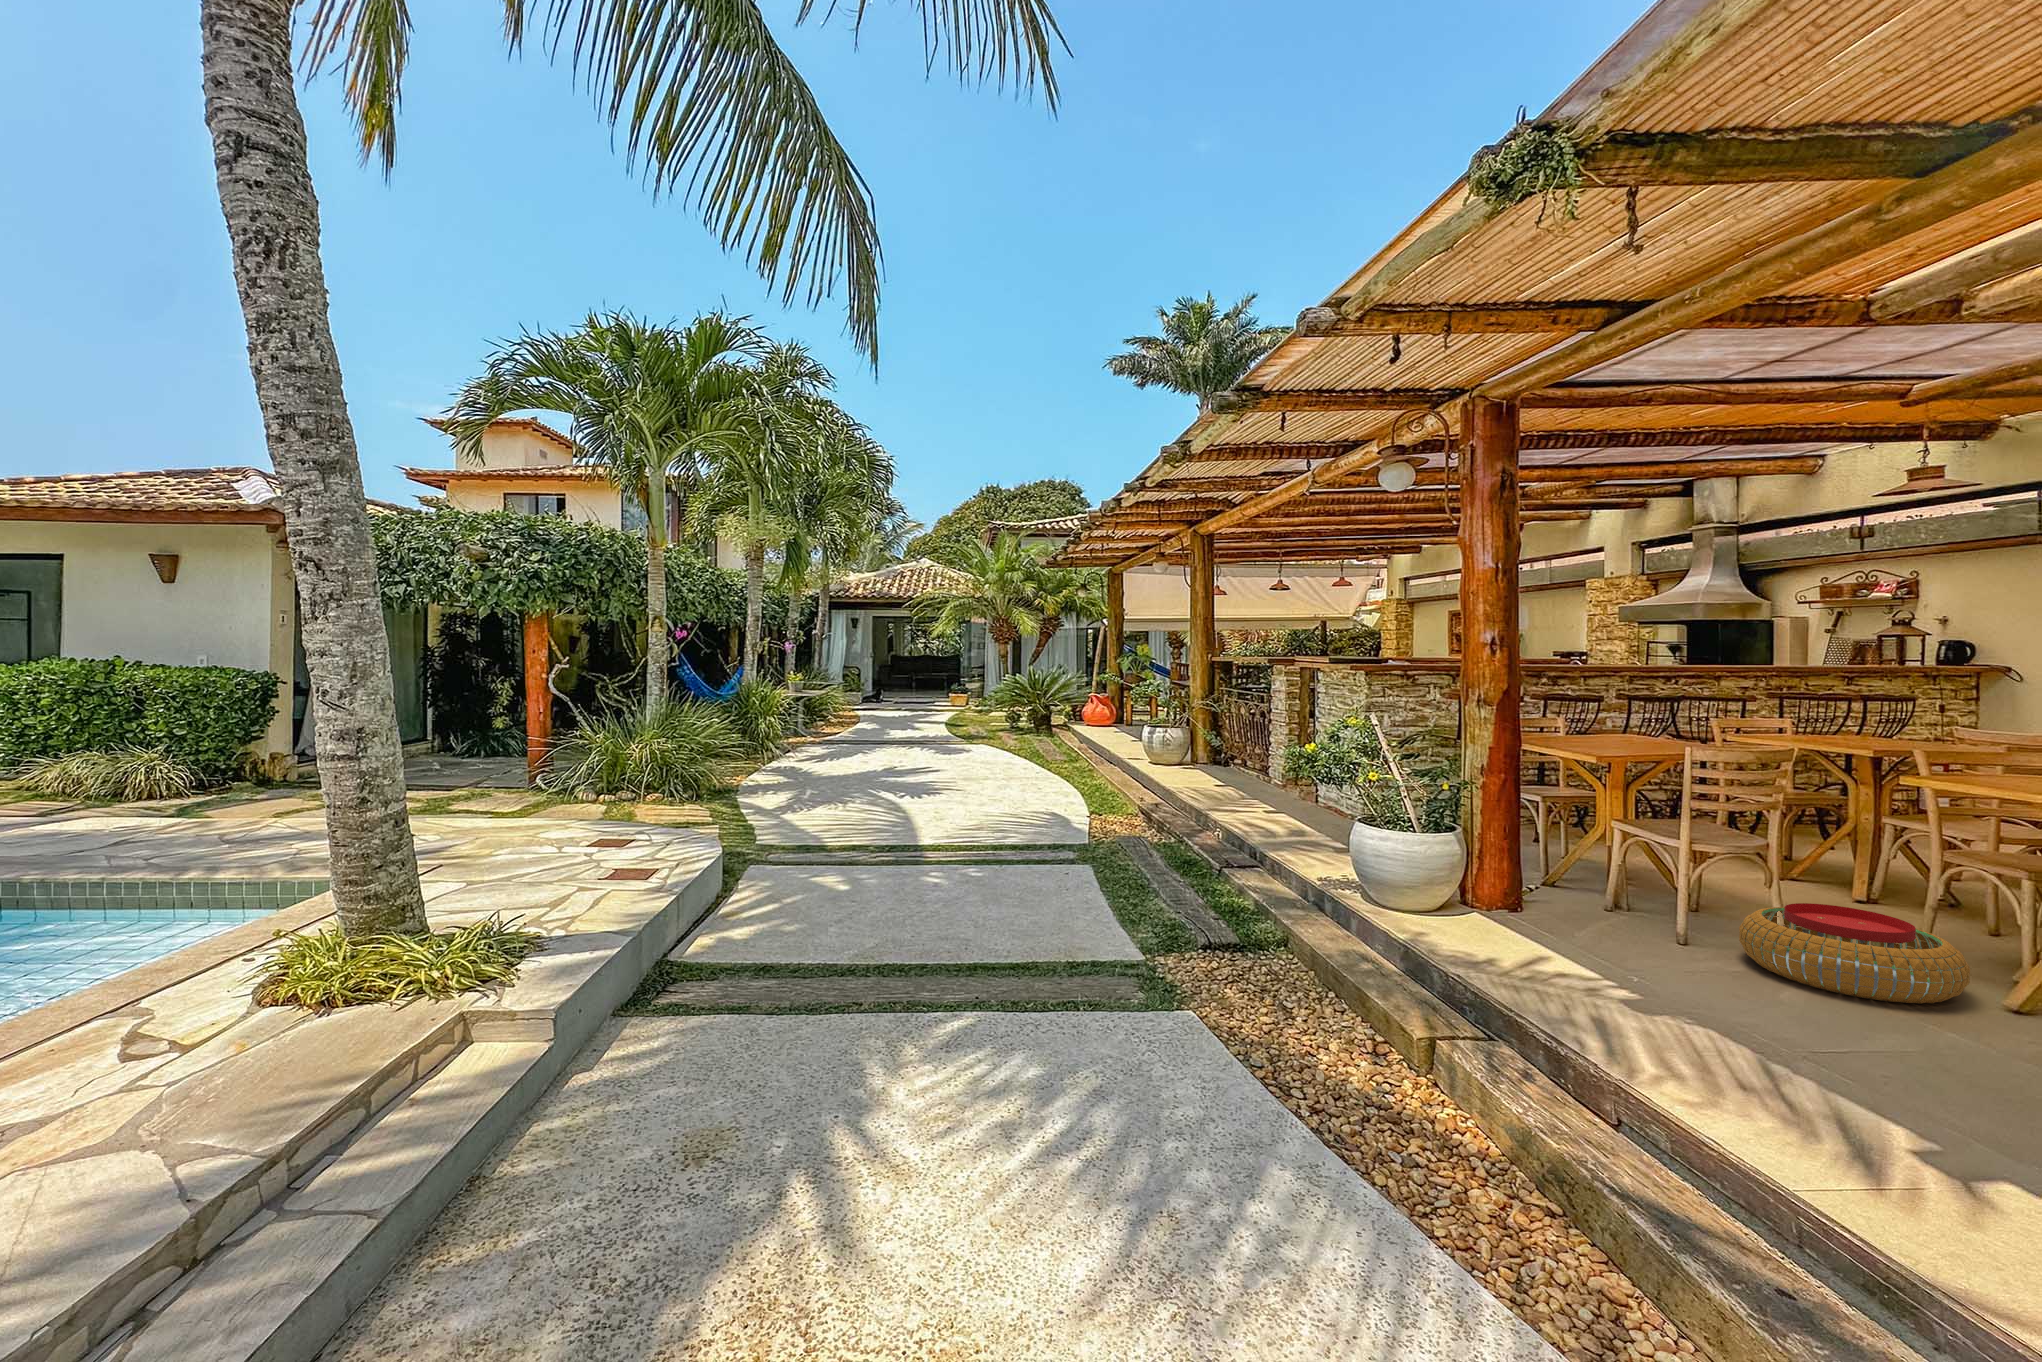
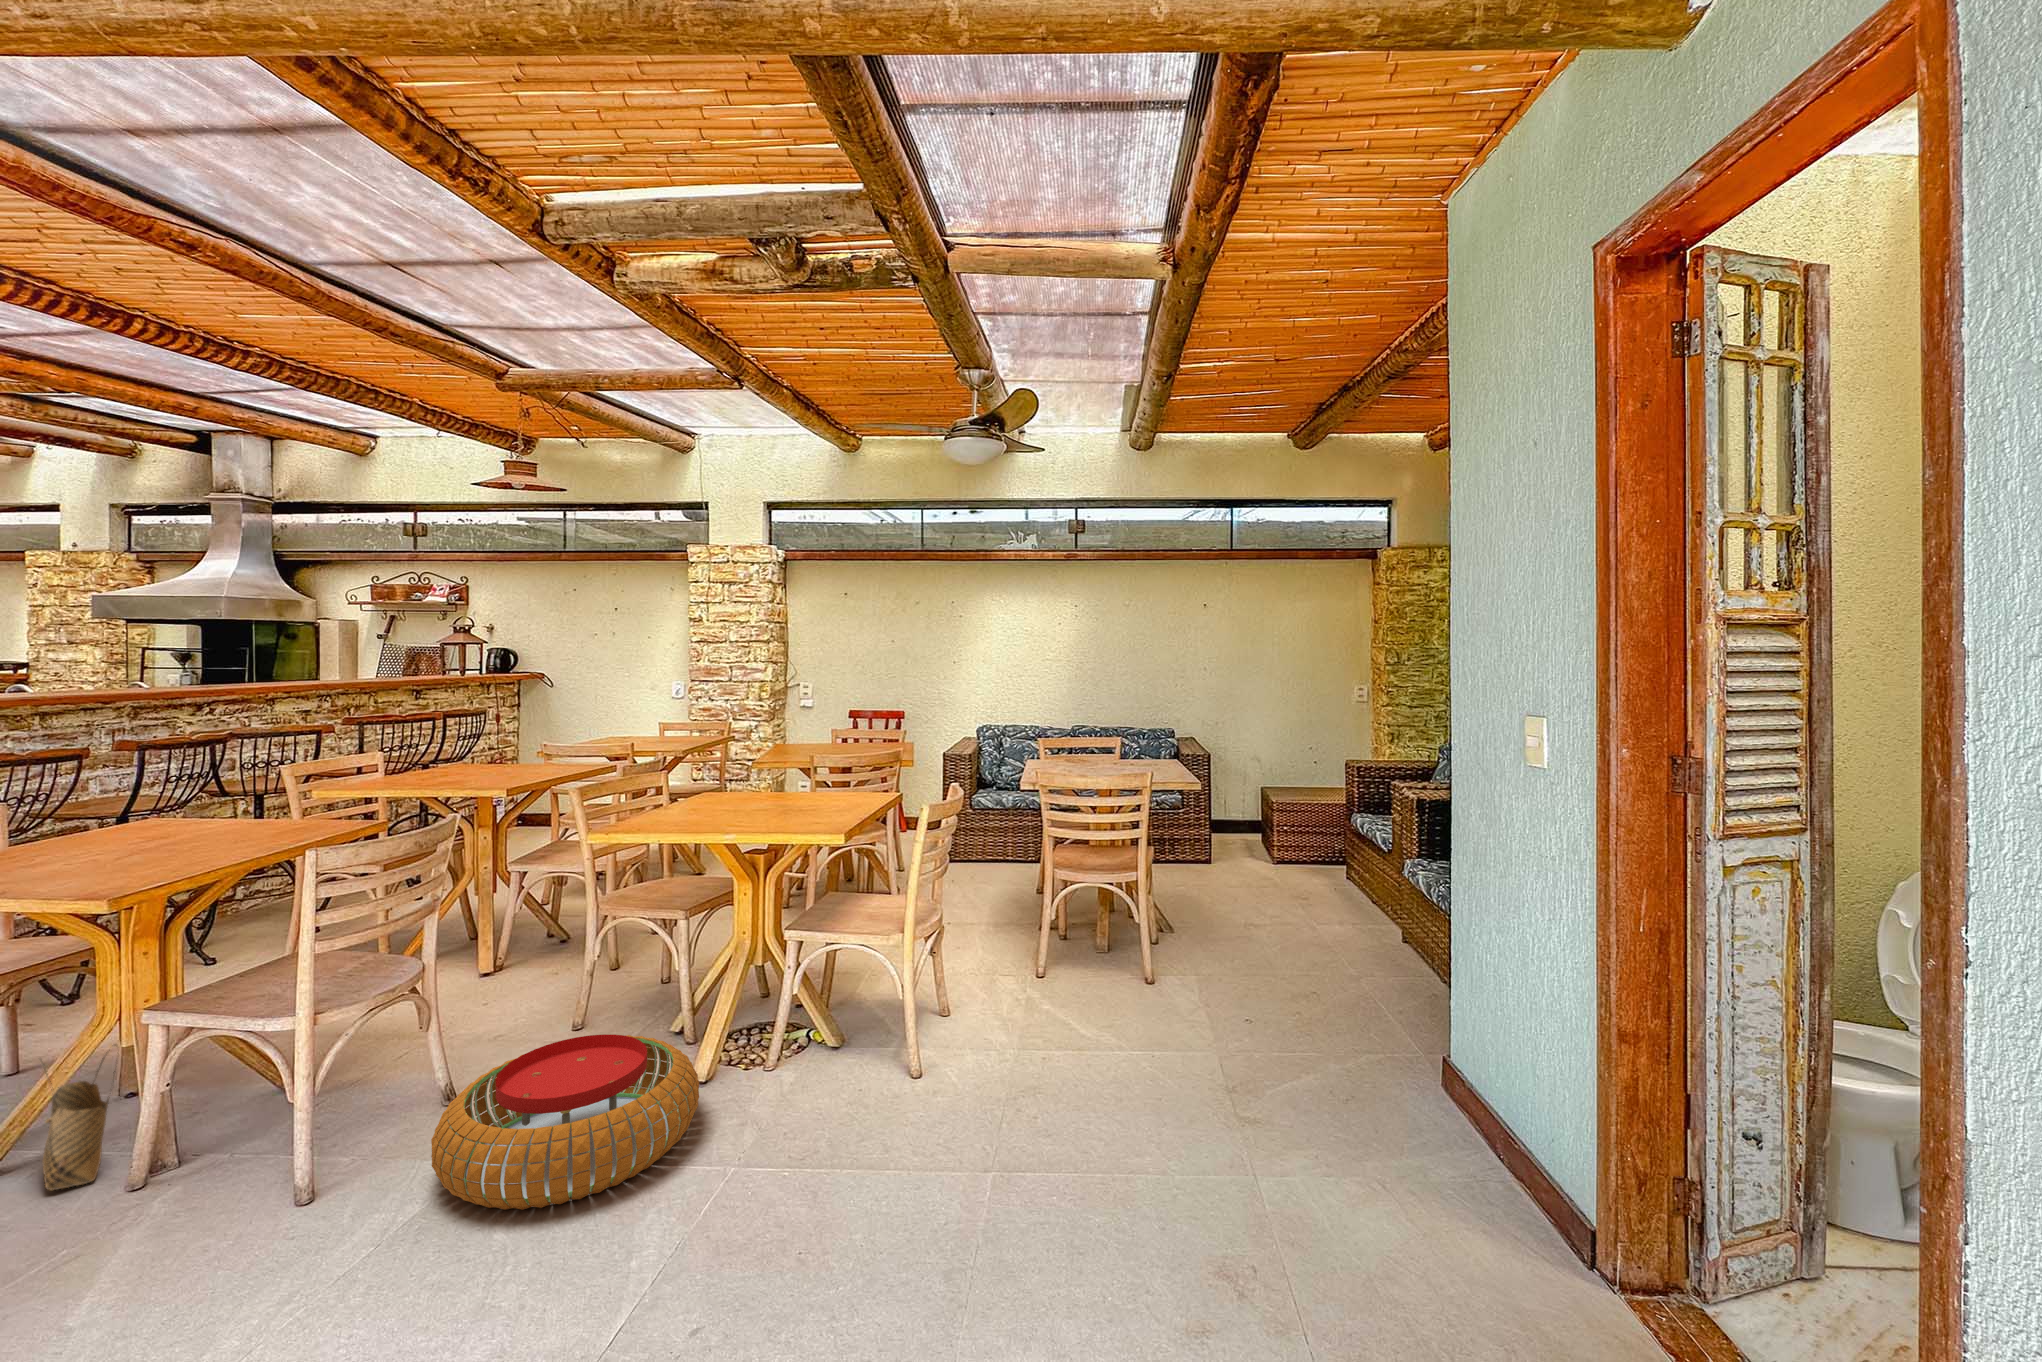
woven basket: none [1565,826,1596,893] -> present [40,1044,119,1190]

